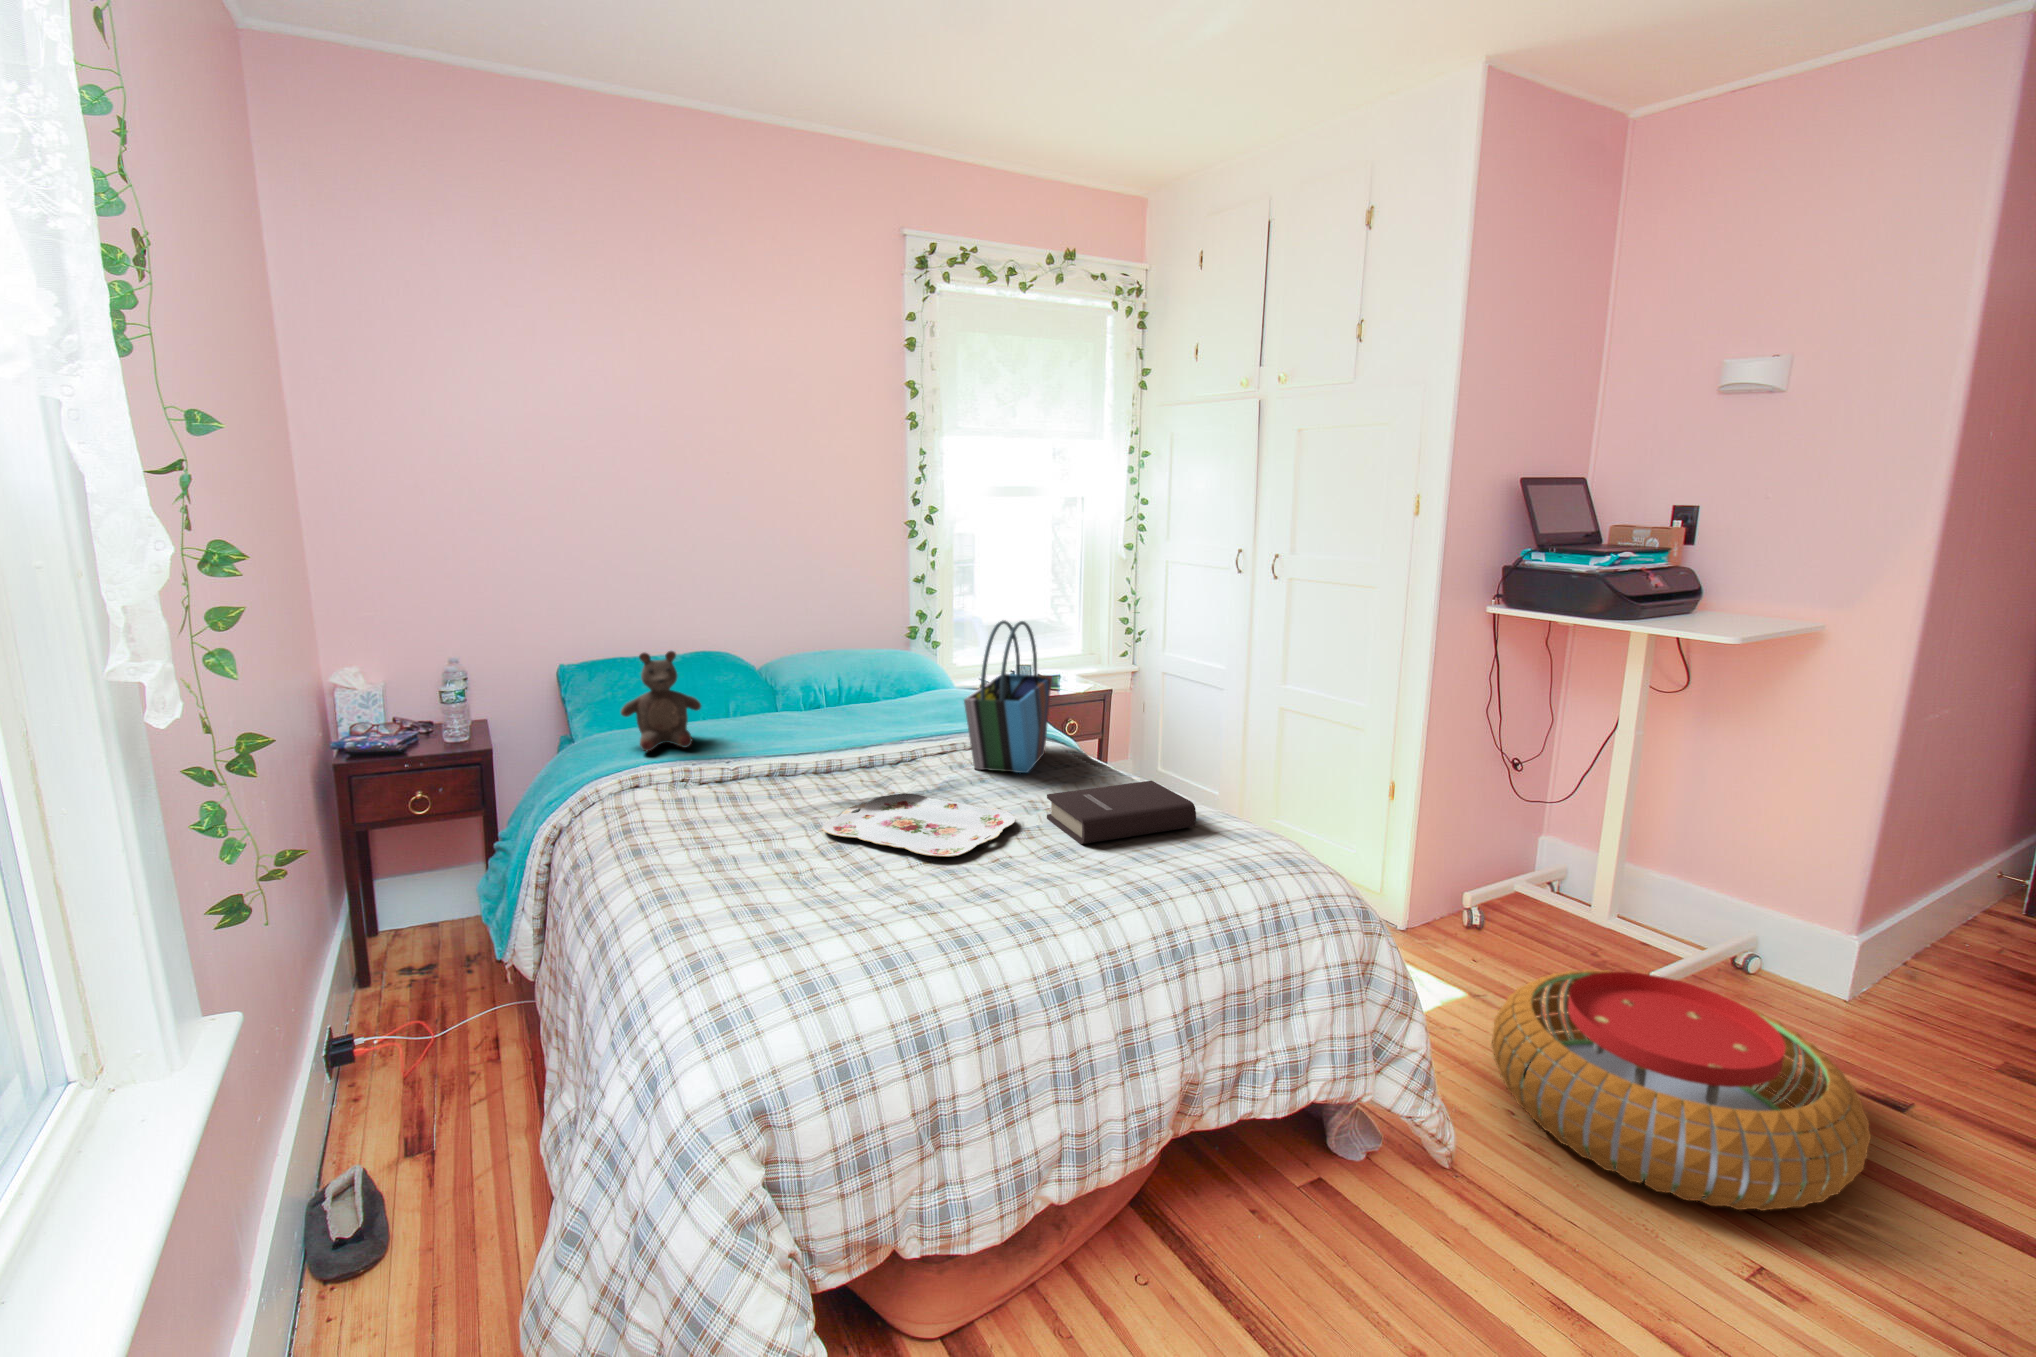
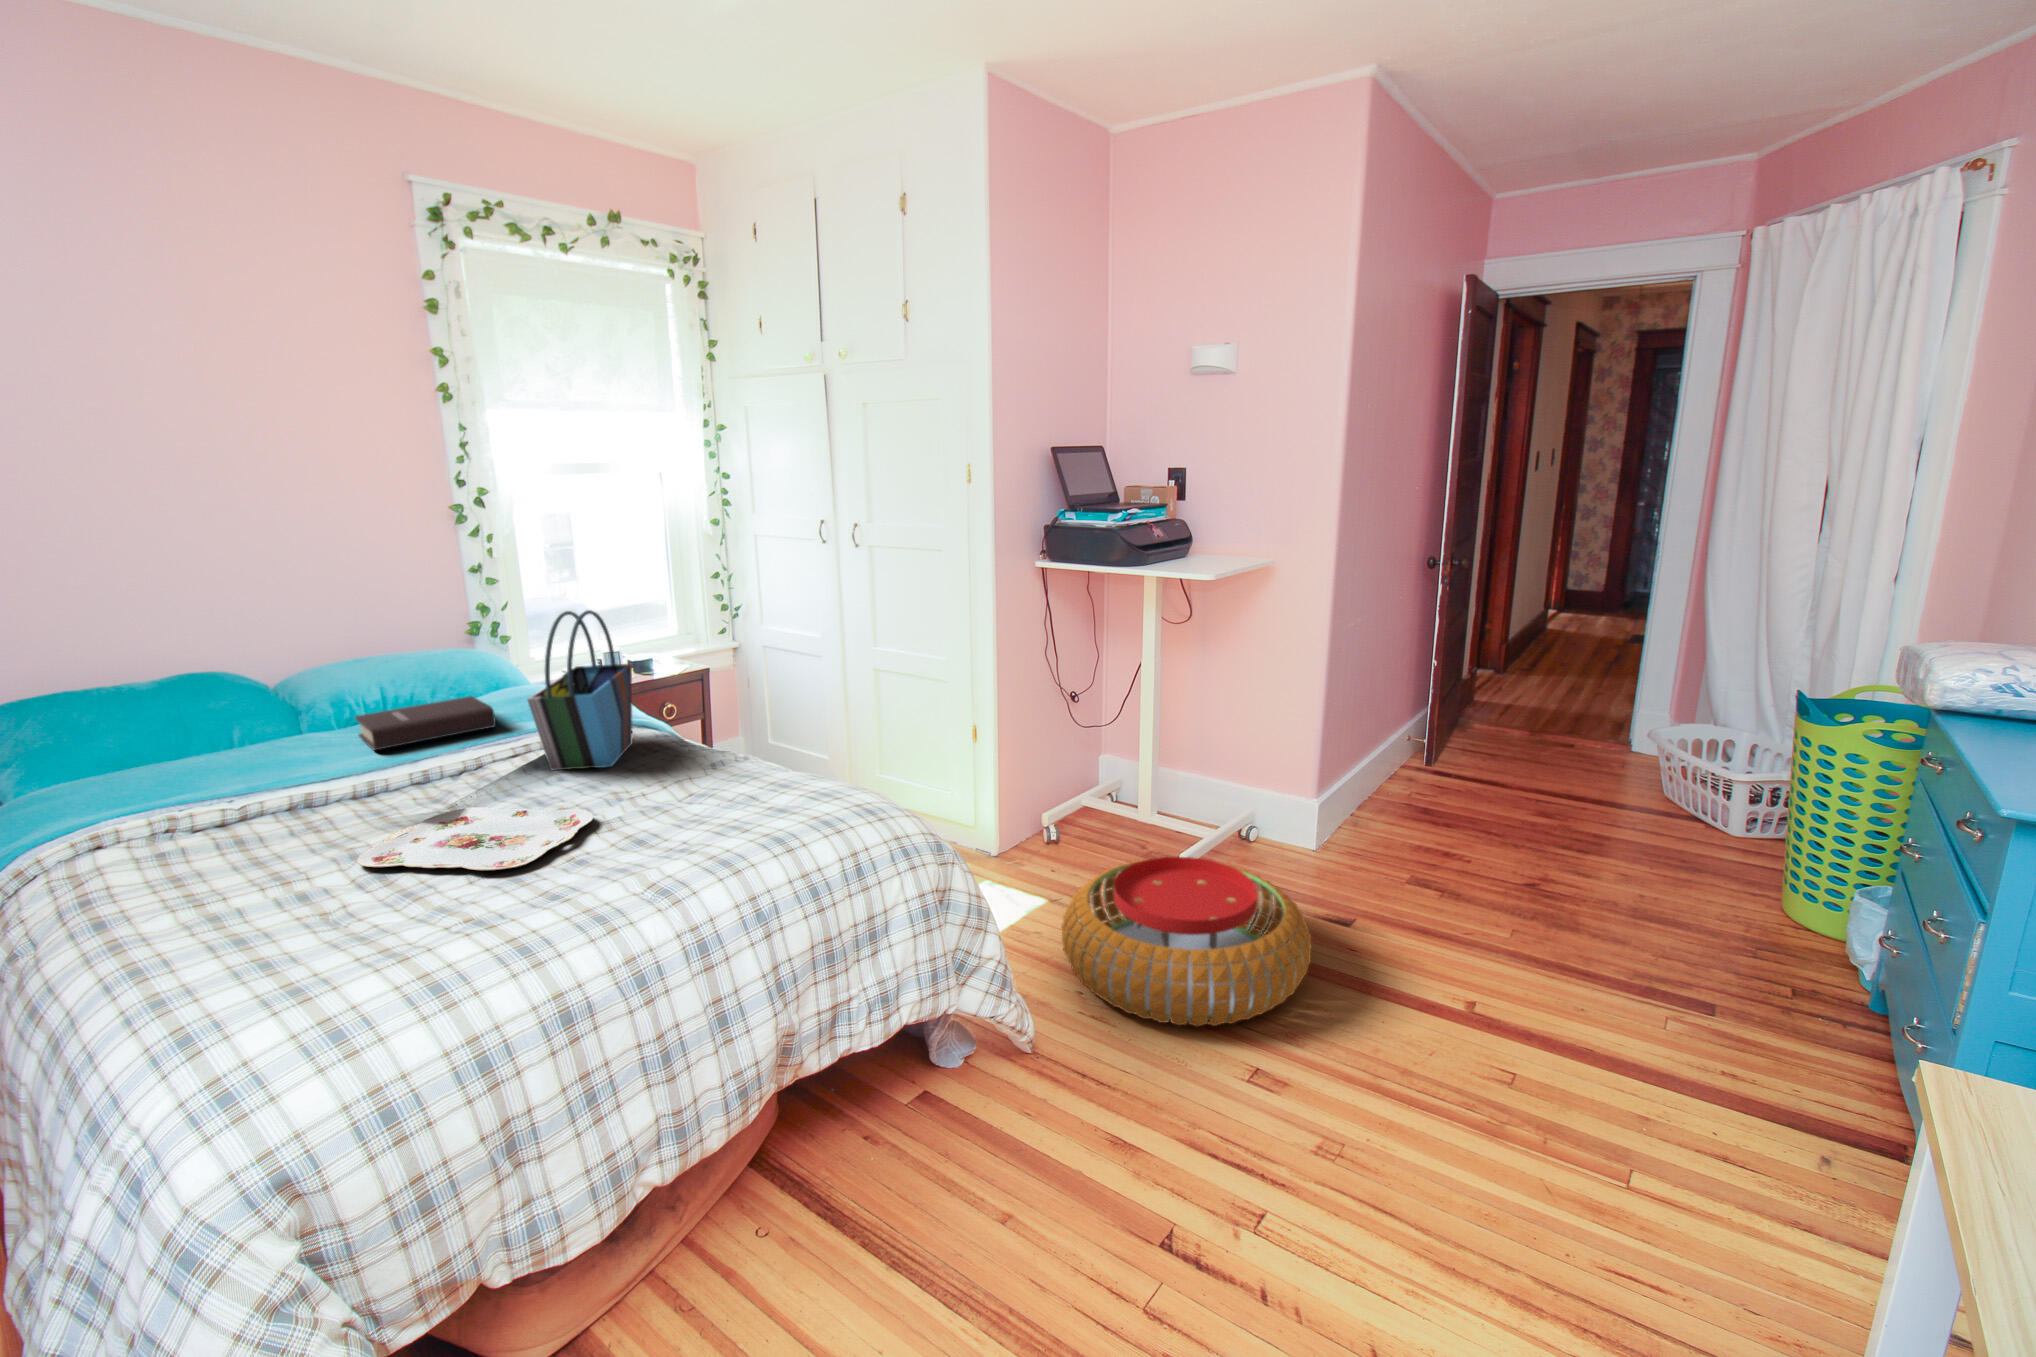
stuffed bear: present [621,651,701,751] -> none [50,681,178,807]
book: present [1047,781,1196,844] -> present [355,696,496,750]

